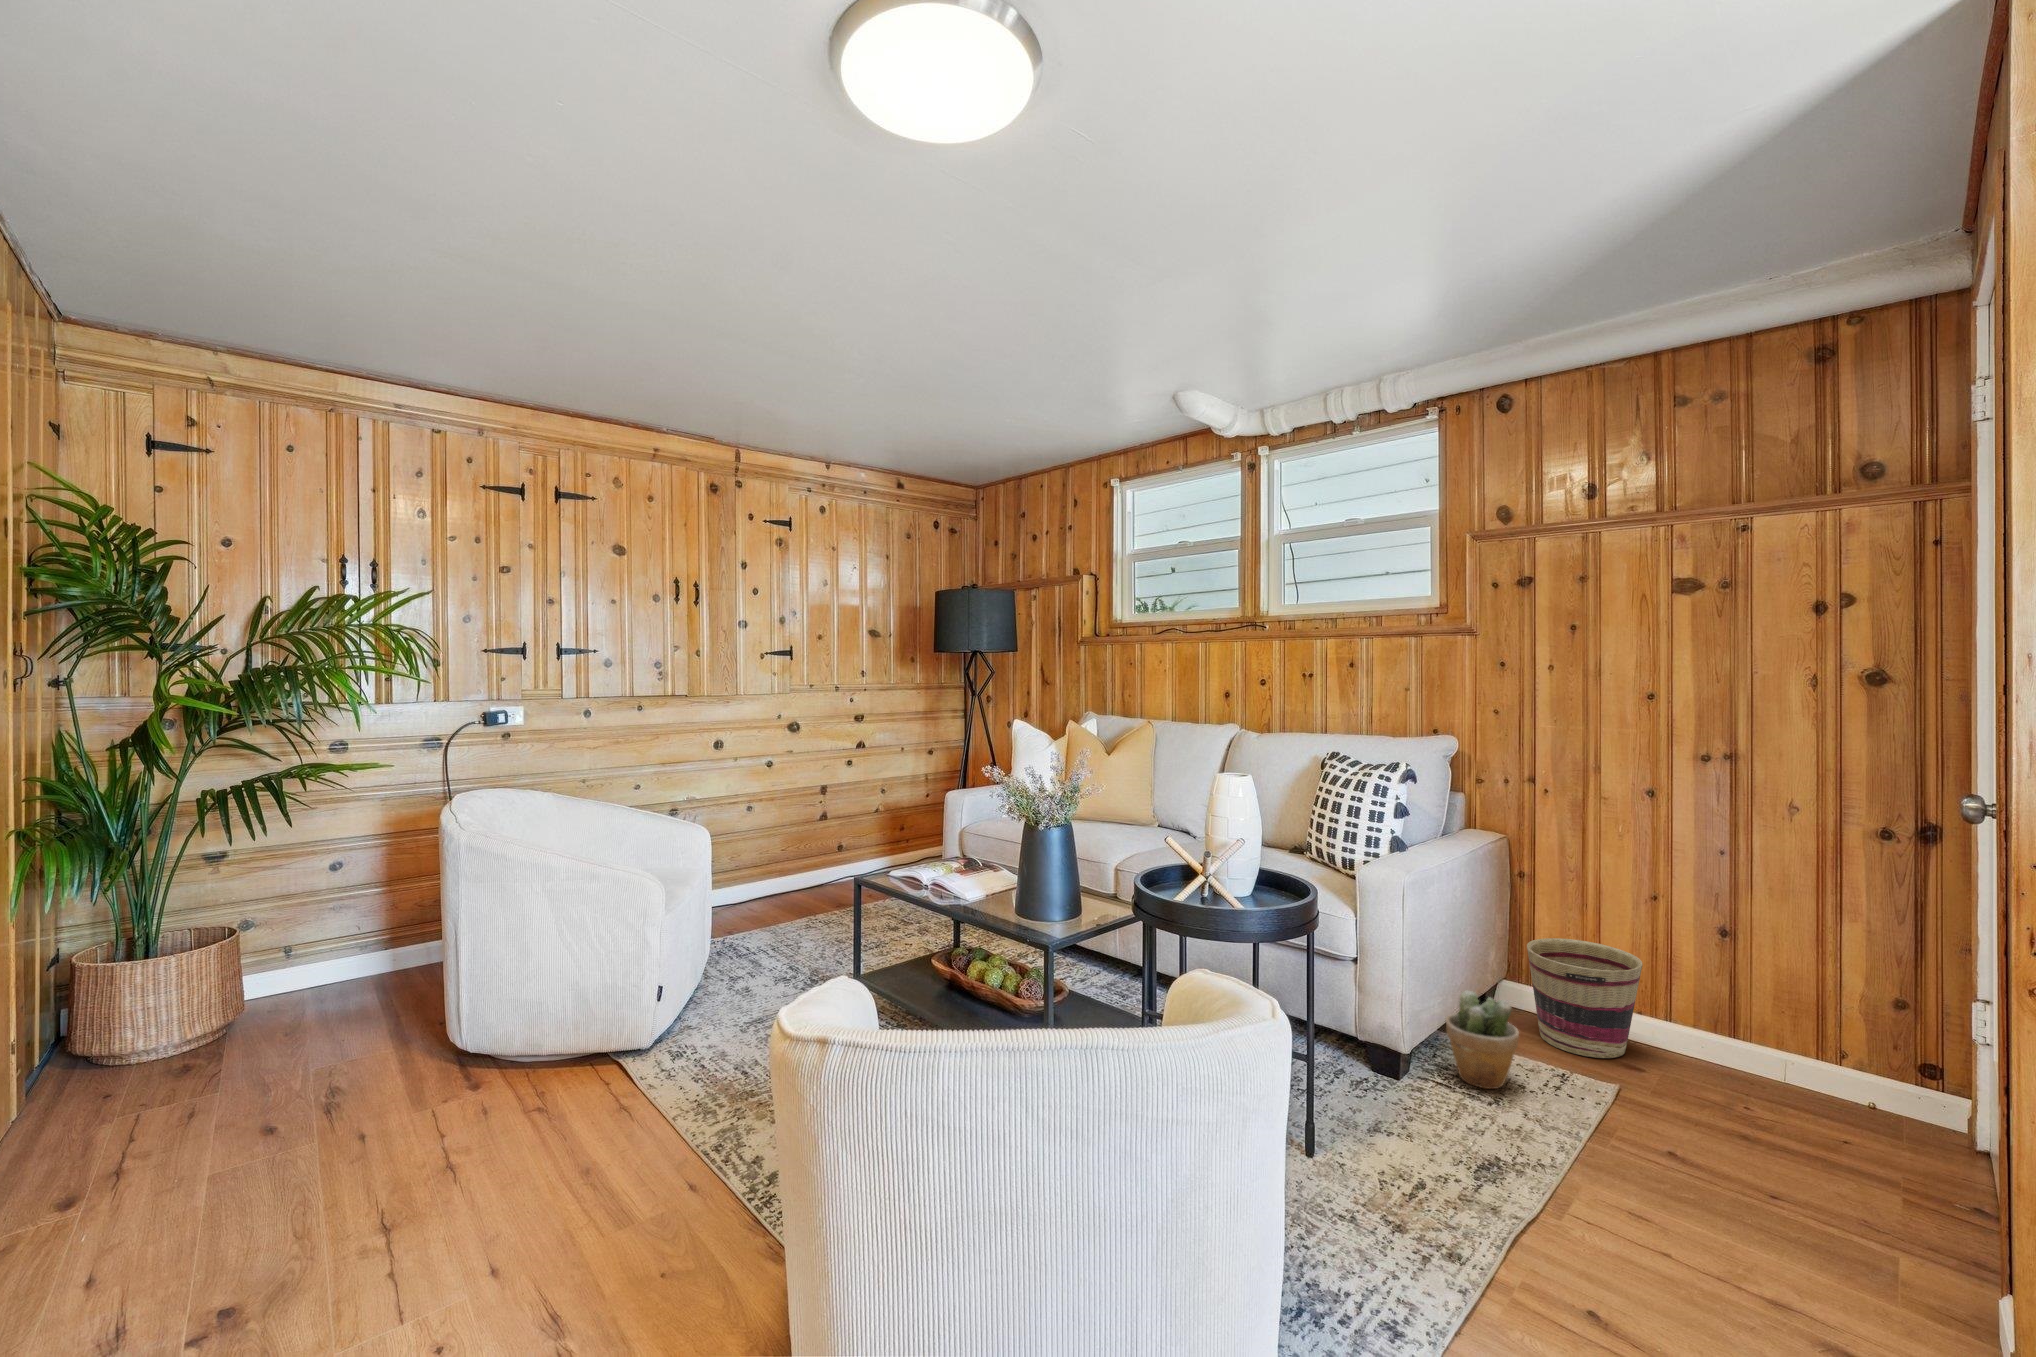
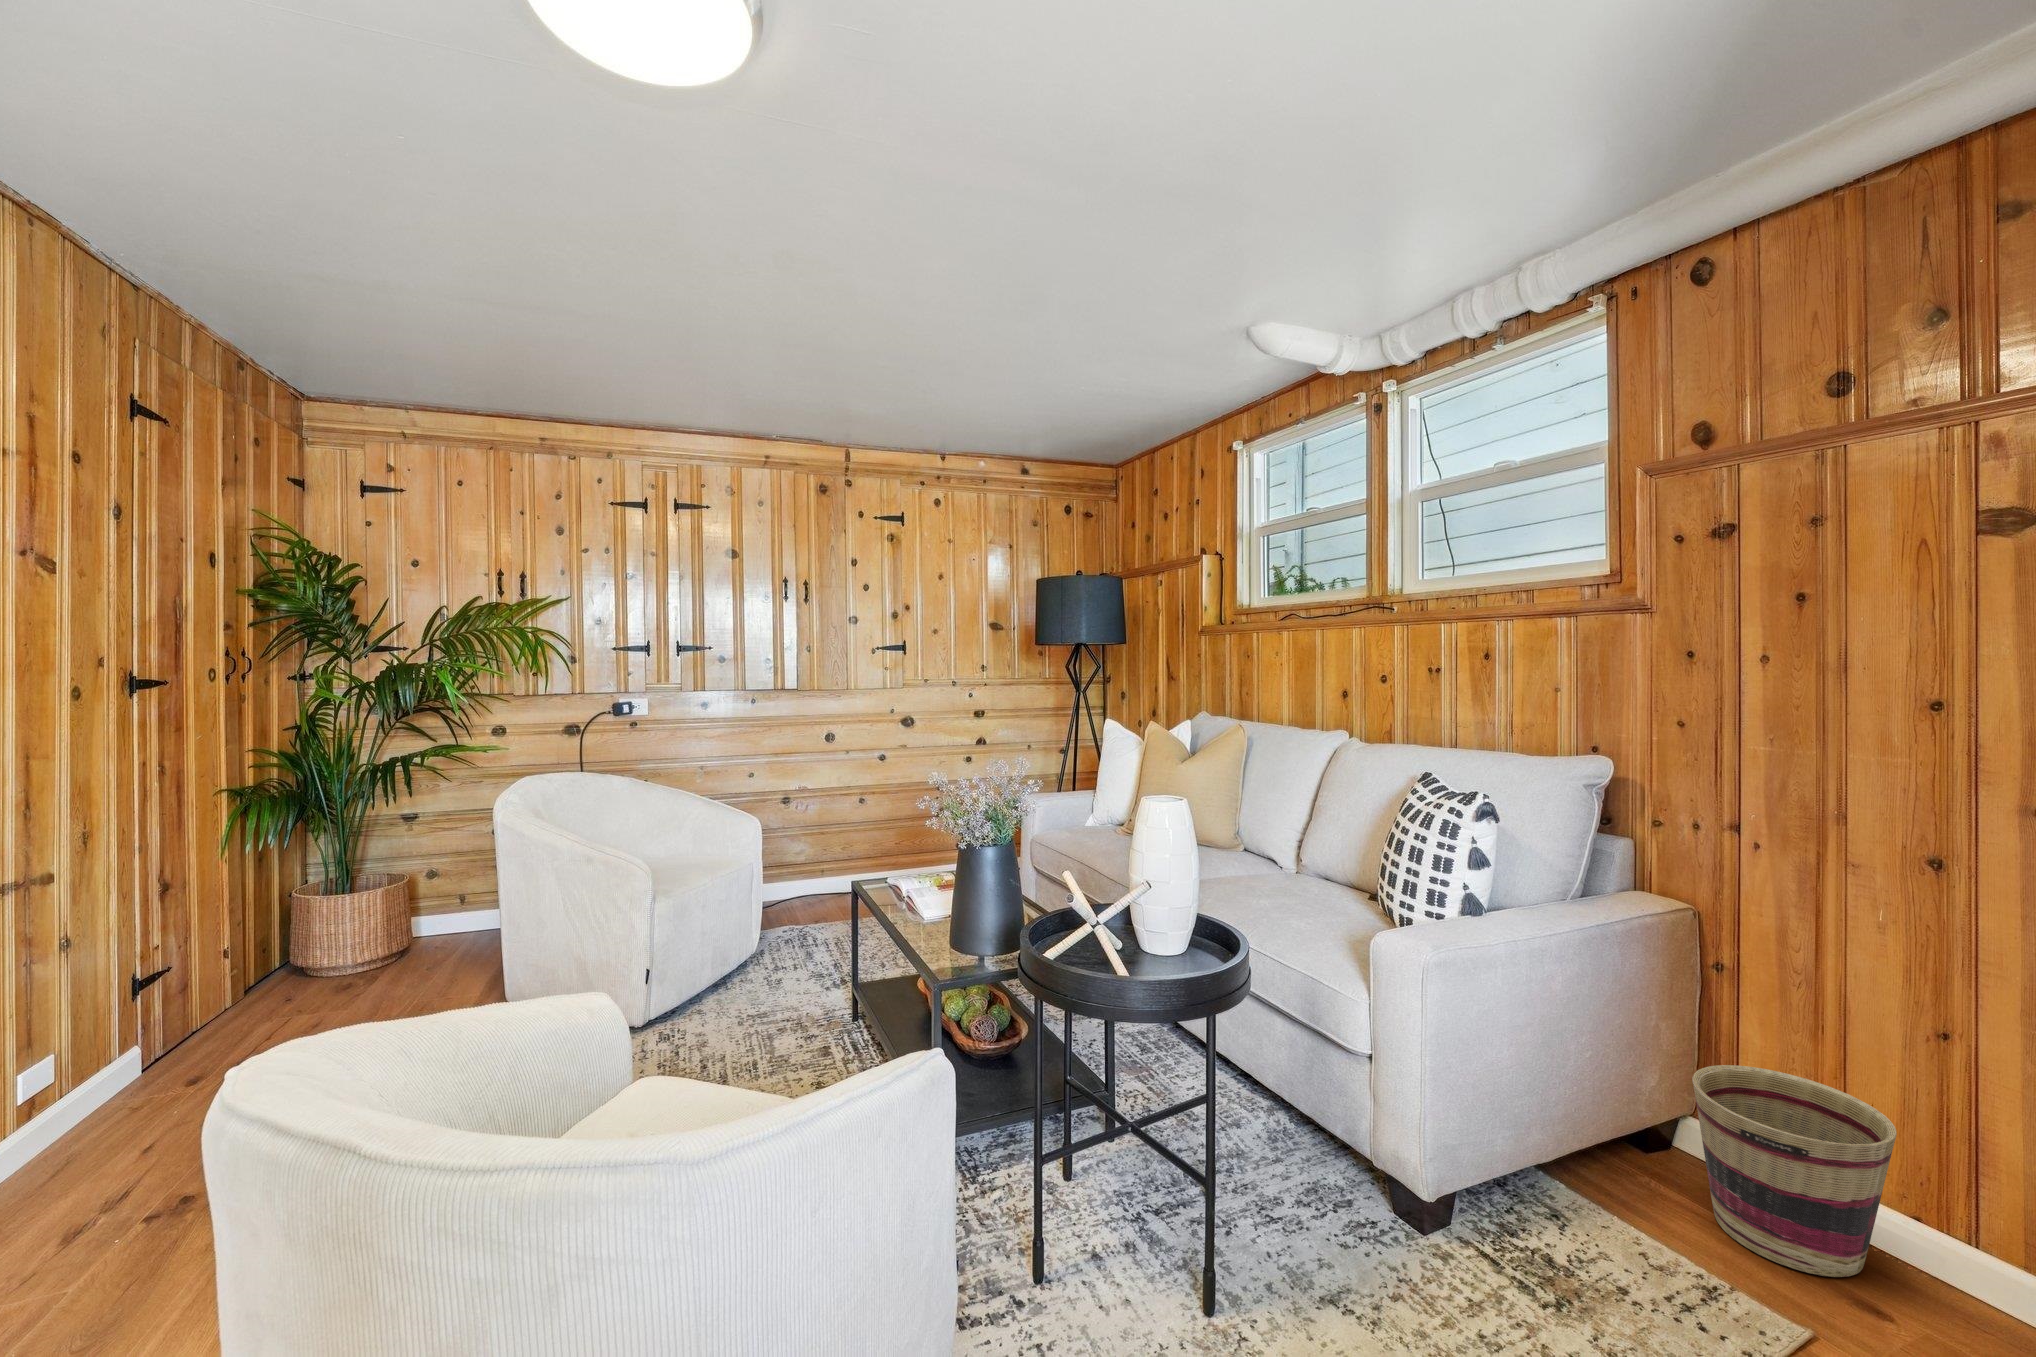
potted plant: present [1446,990,1519,1089] -> none [1505,1129,1618,1285]

